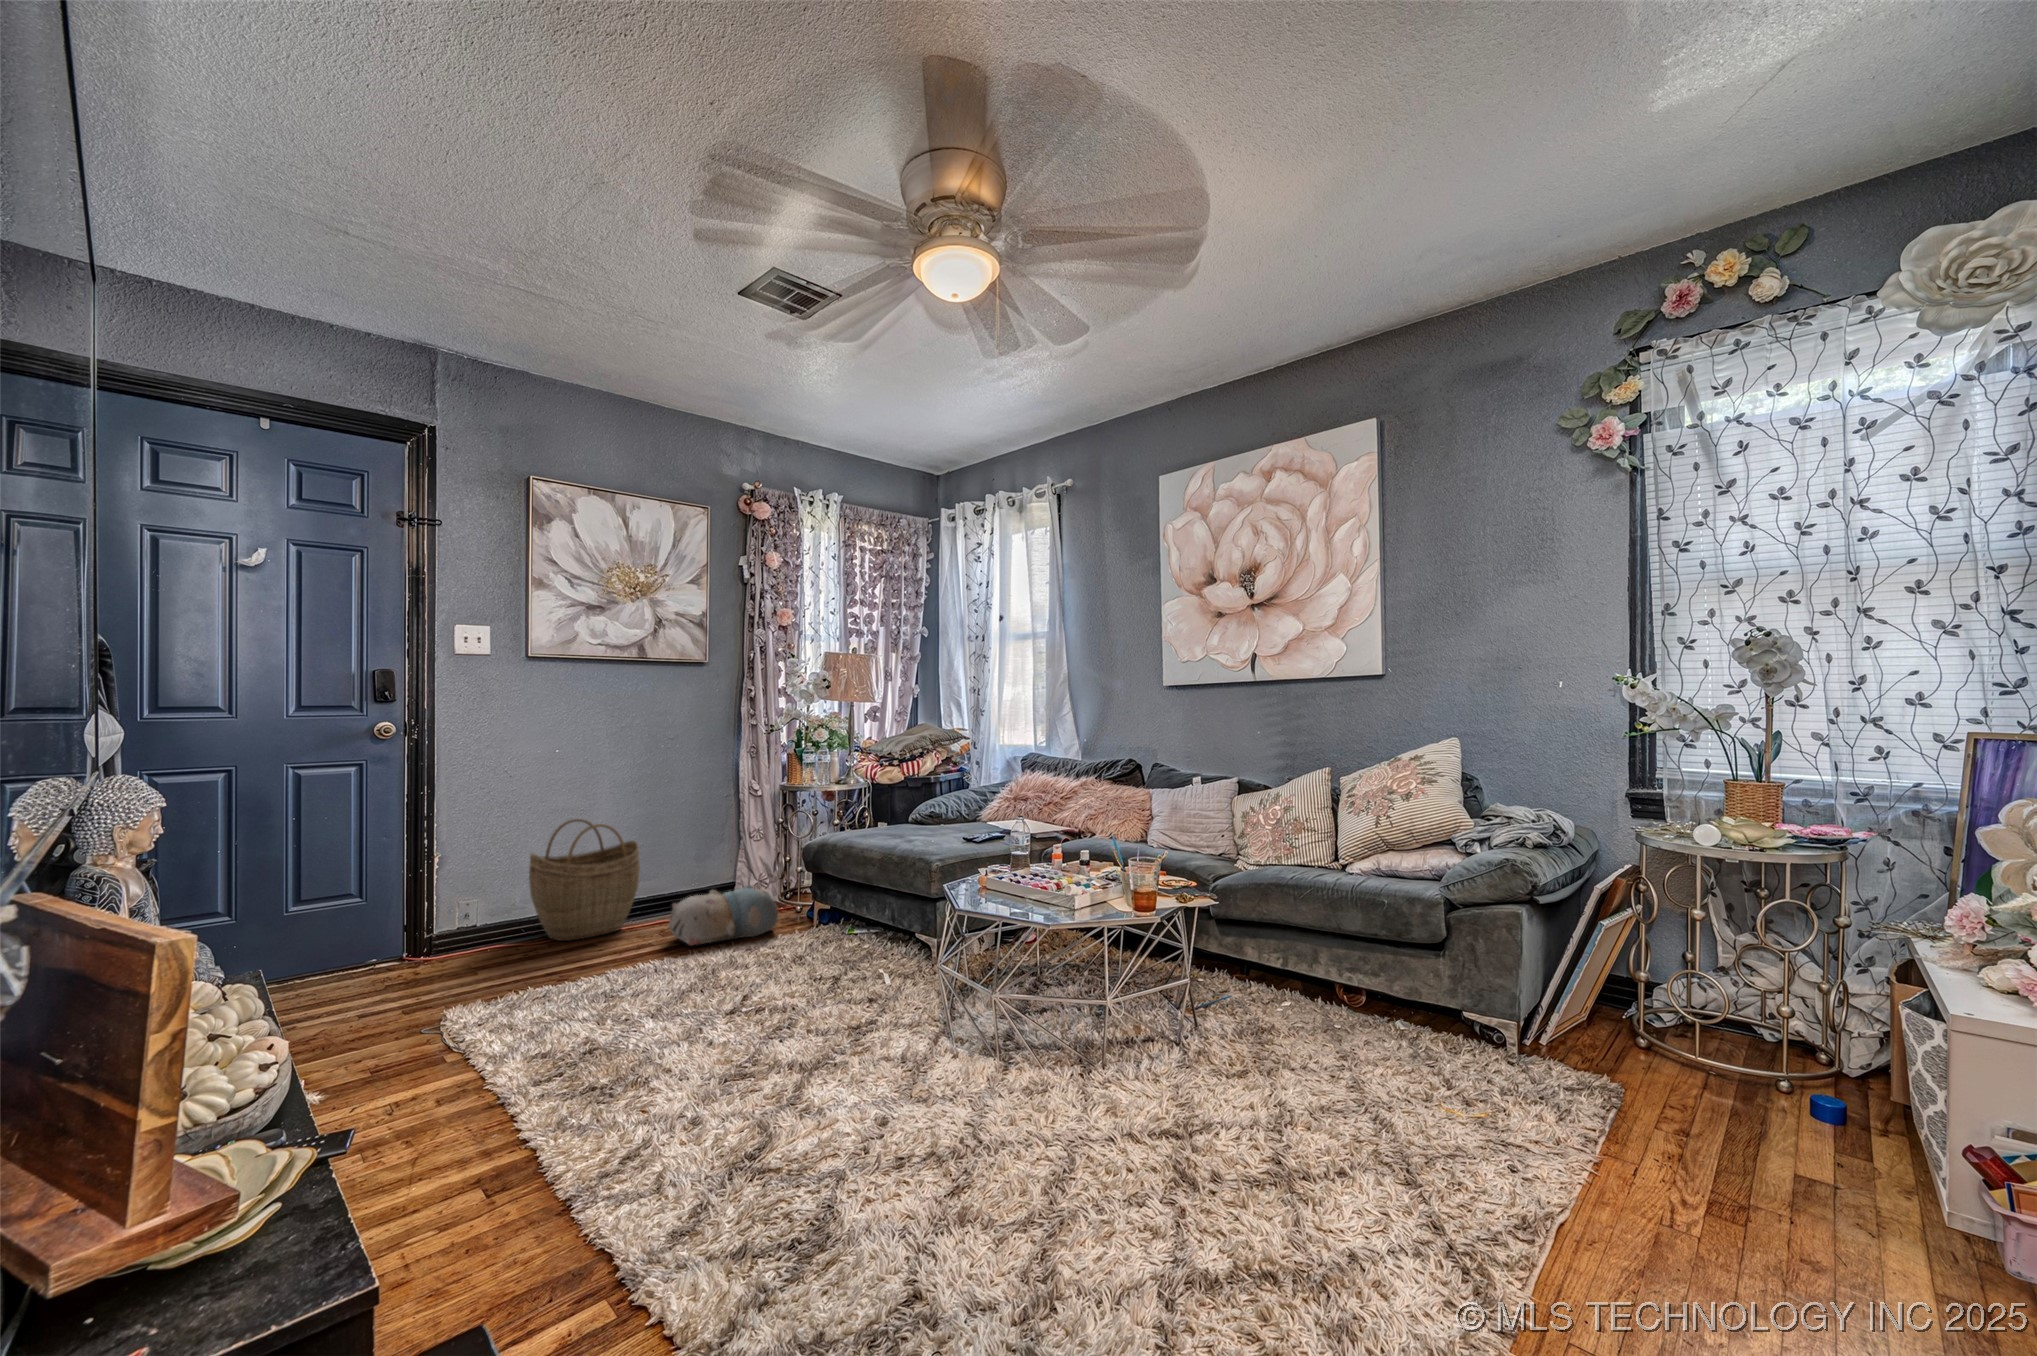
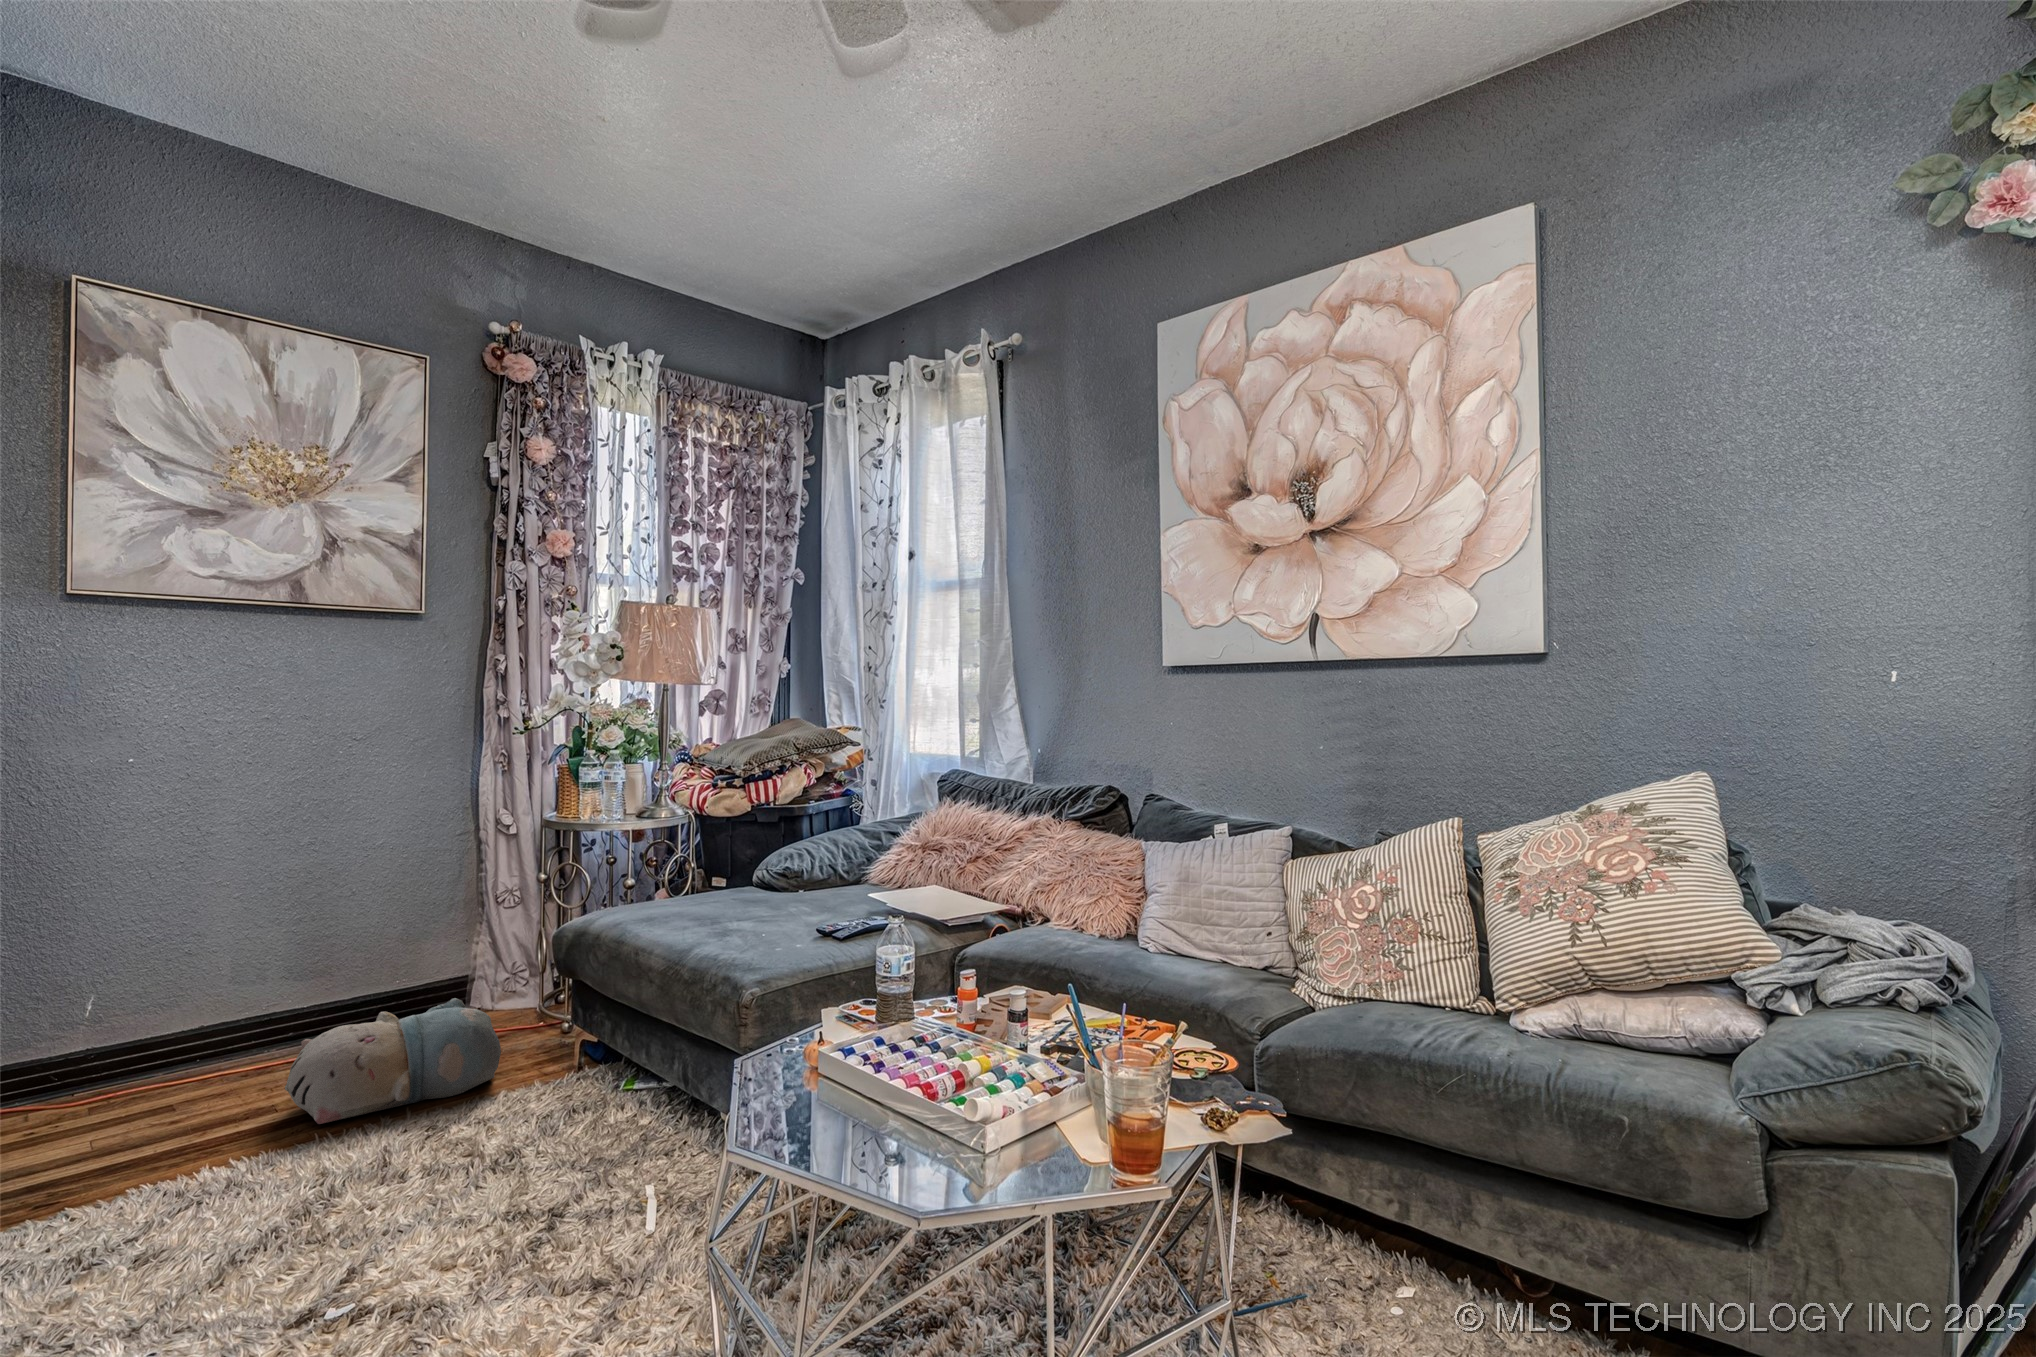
woven basket: present [529,819,640,941] -> none [34,884,264,1109]

